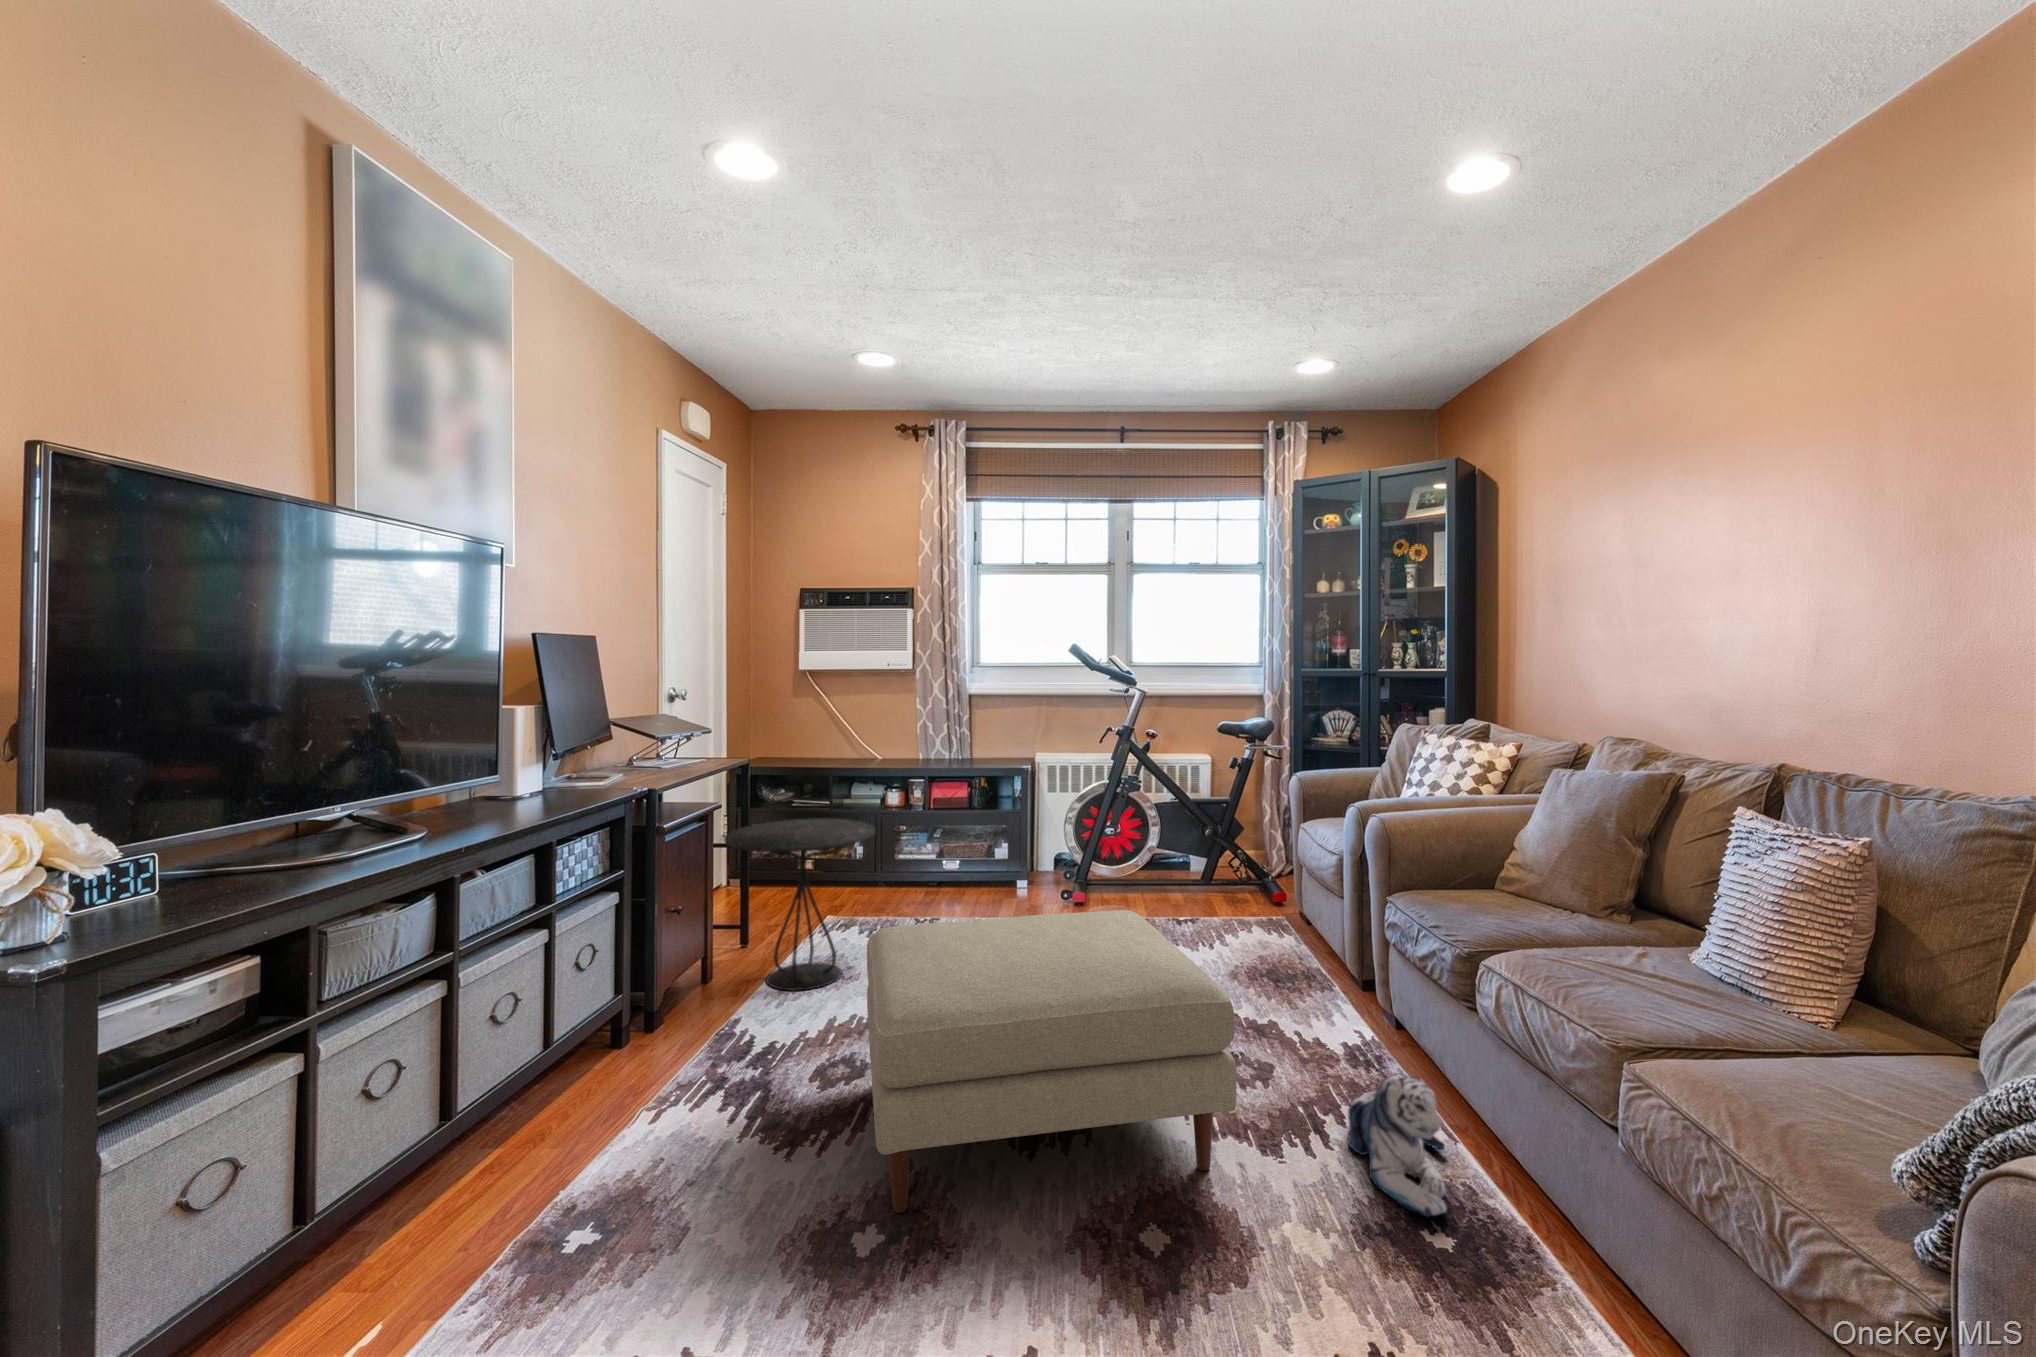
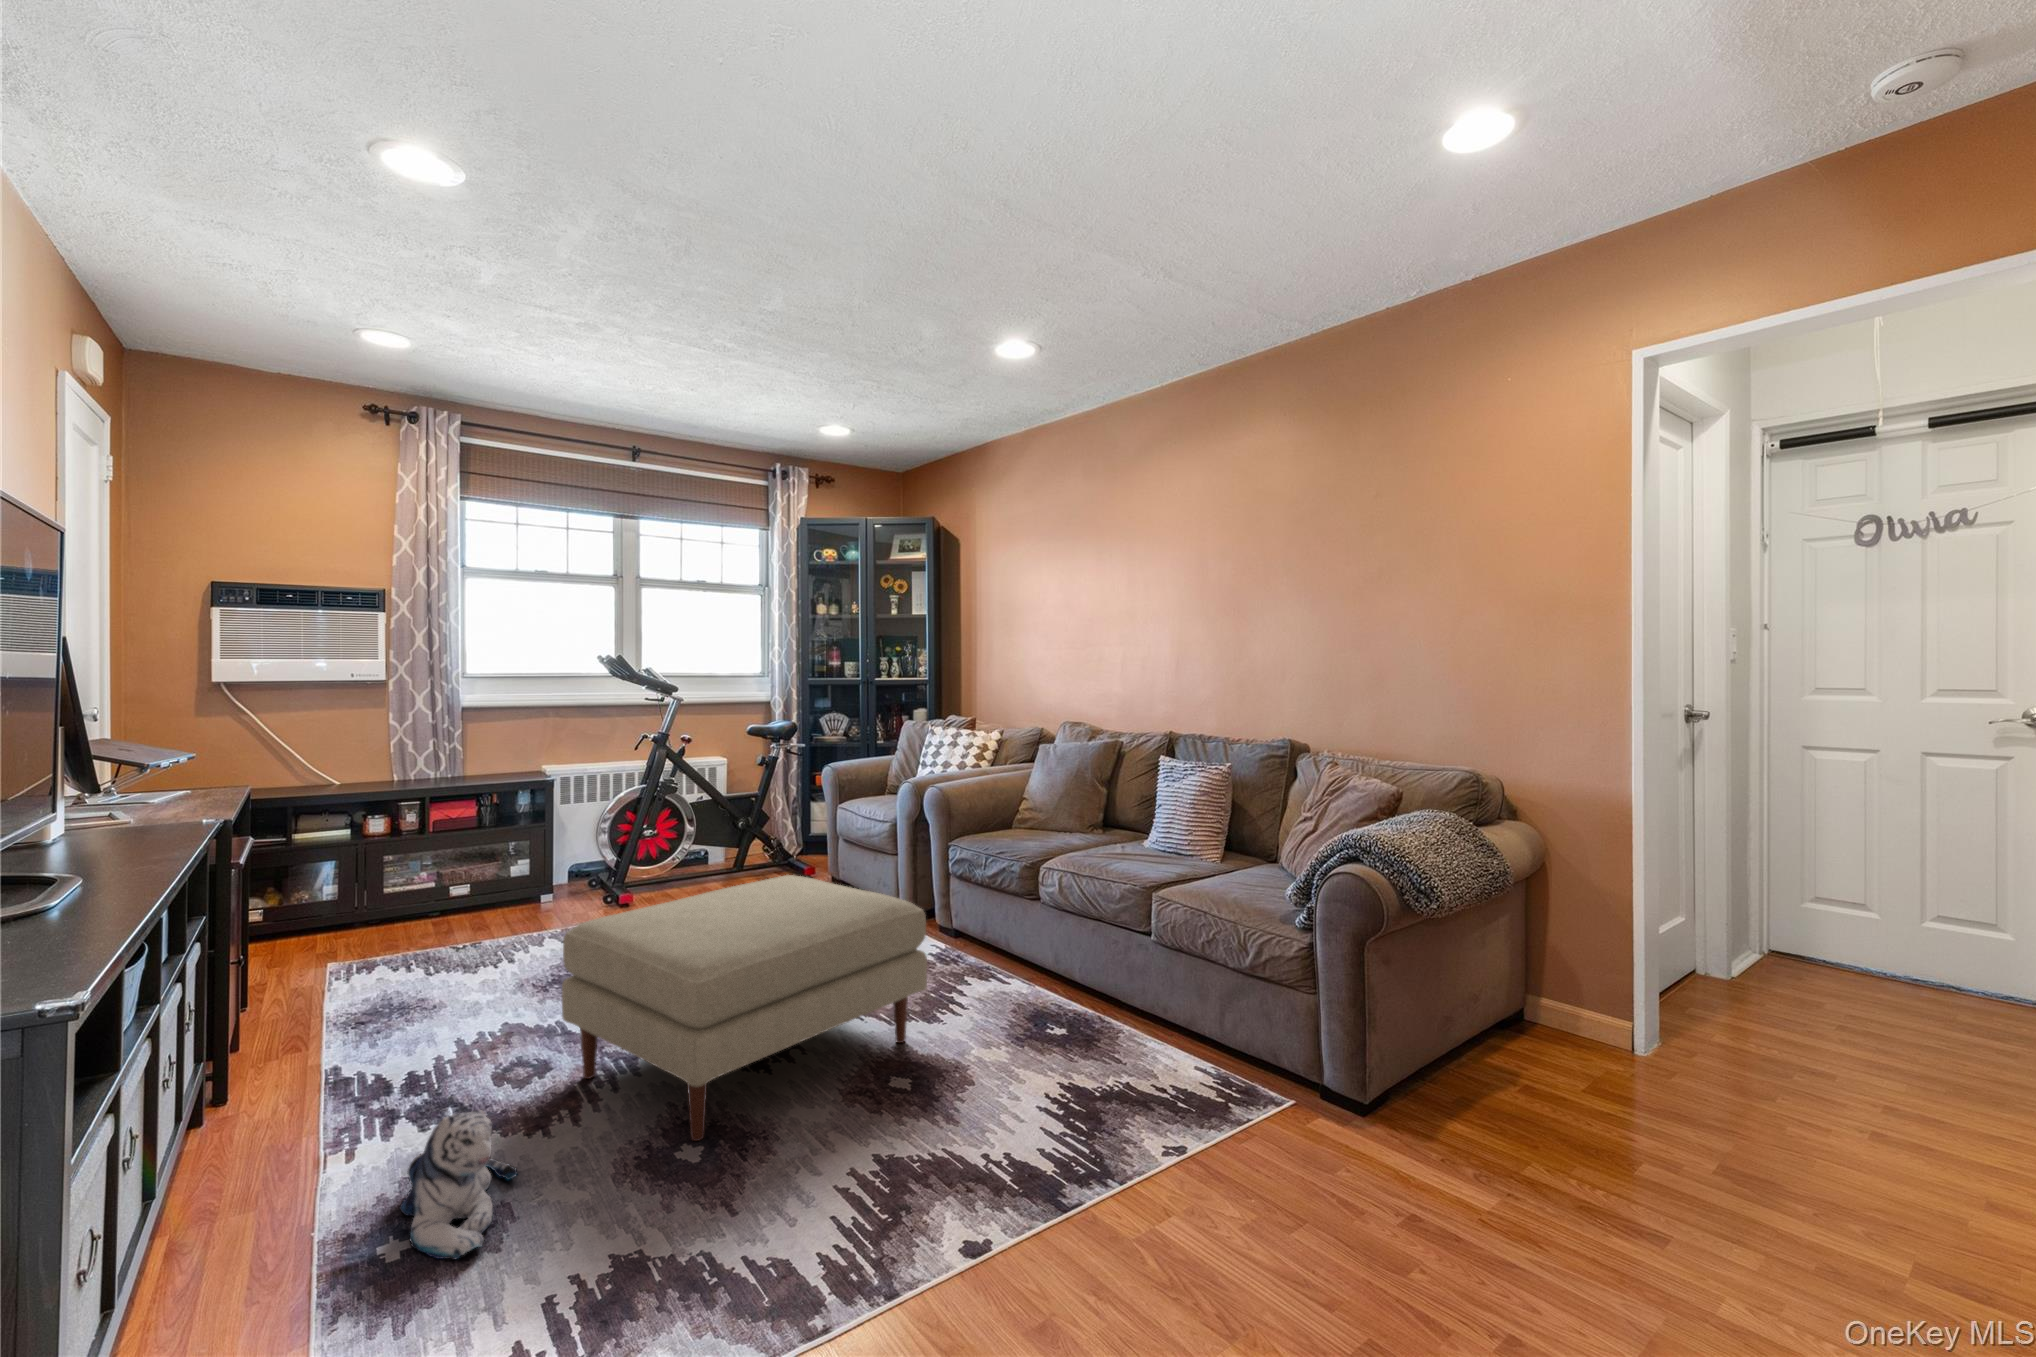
side table: present [724,818,875,991] -> none [256,845,468,1048]
plush toy: present [1348,1076,1447,1217] -> present [399,1110,517,1260]

